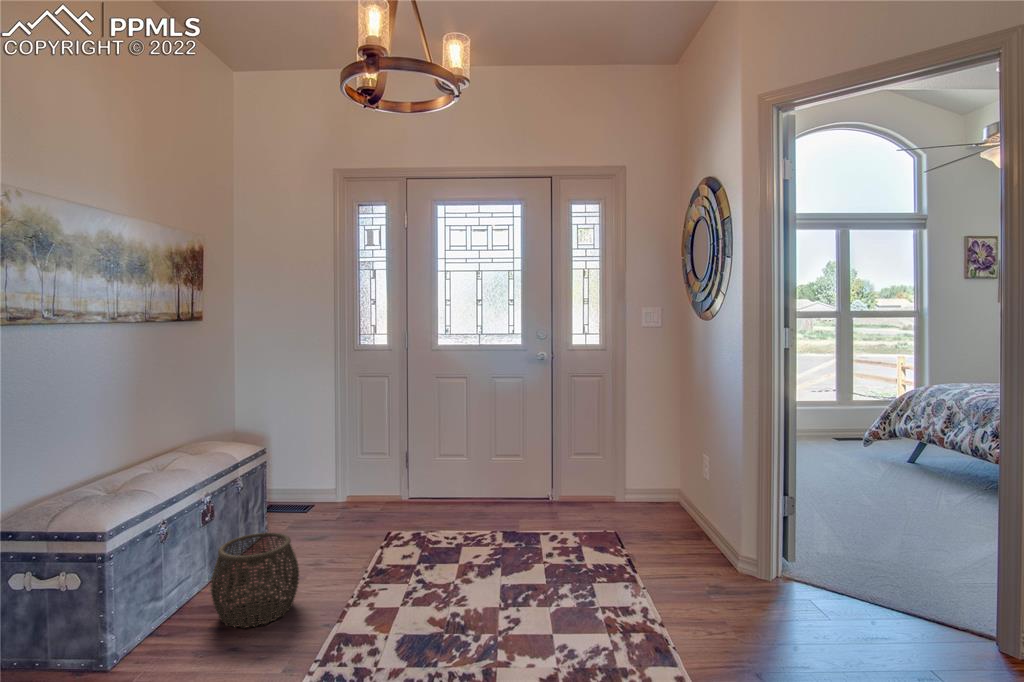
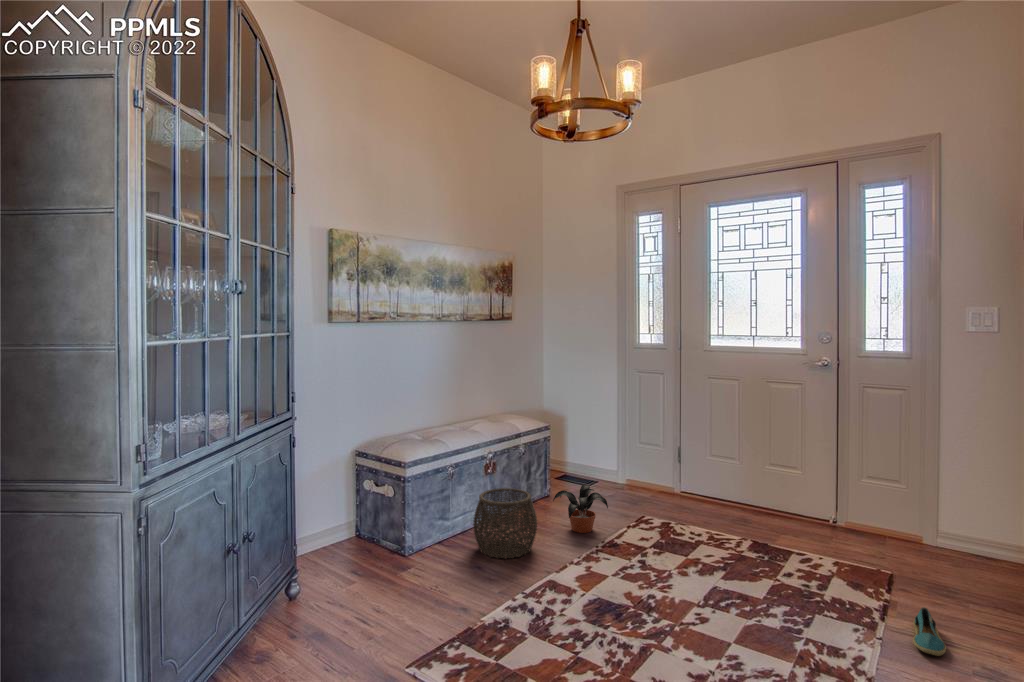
potted plant: none [301,509,367,567] -> present [553,484,608,533]
shoe: none [655,554,688,591] -> present [913,607,946,656]

